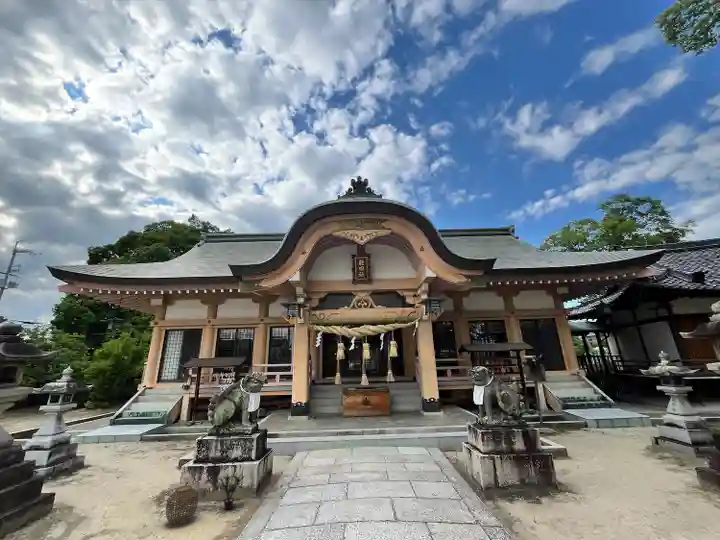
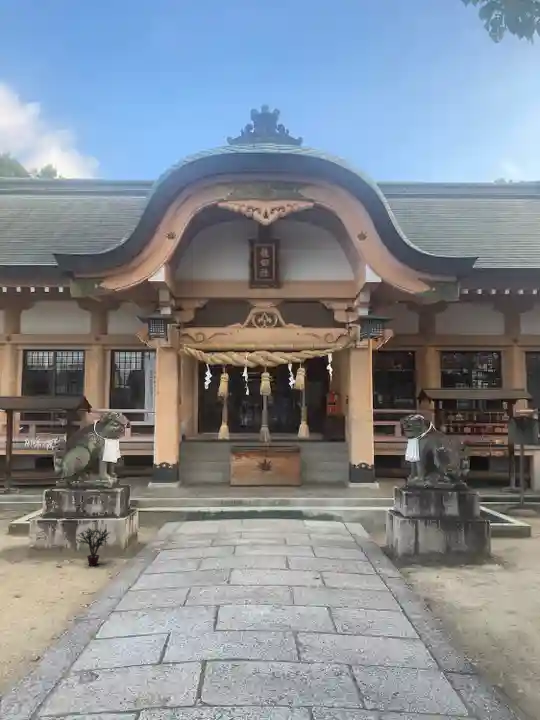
woven basket: present [166,485,199,525] -> none [25,536,59,575]

